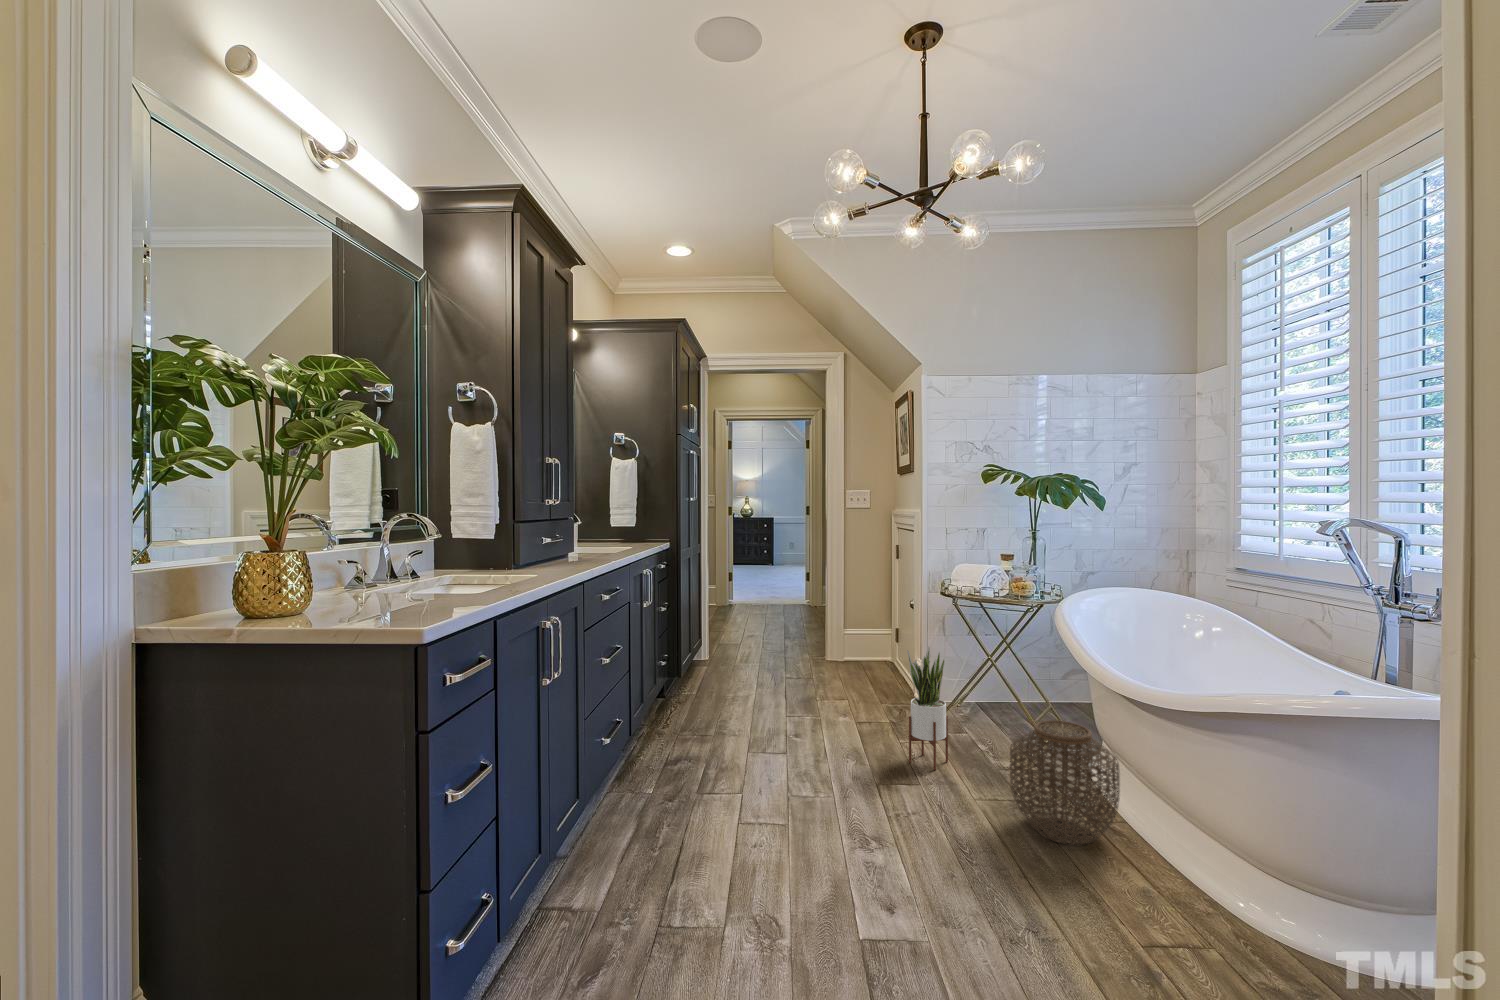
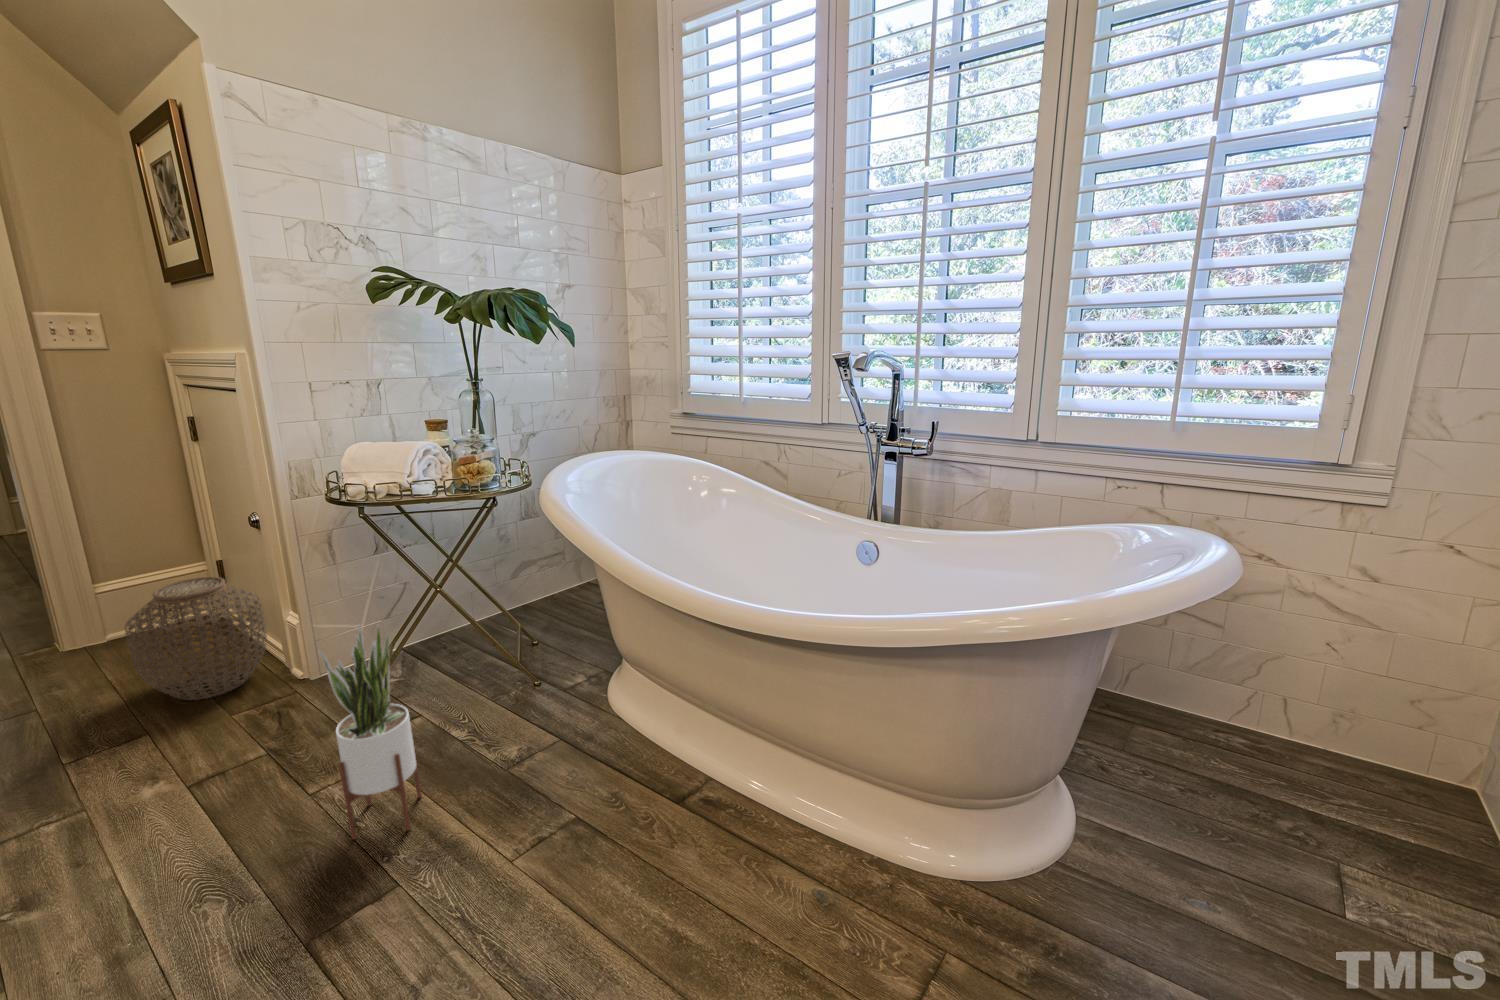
woven basket: present [1010,720,1120,845] -> present [125,577,267,700]

